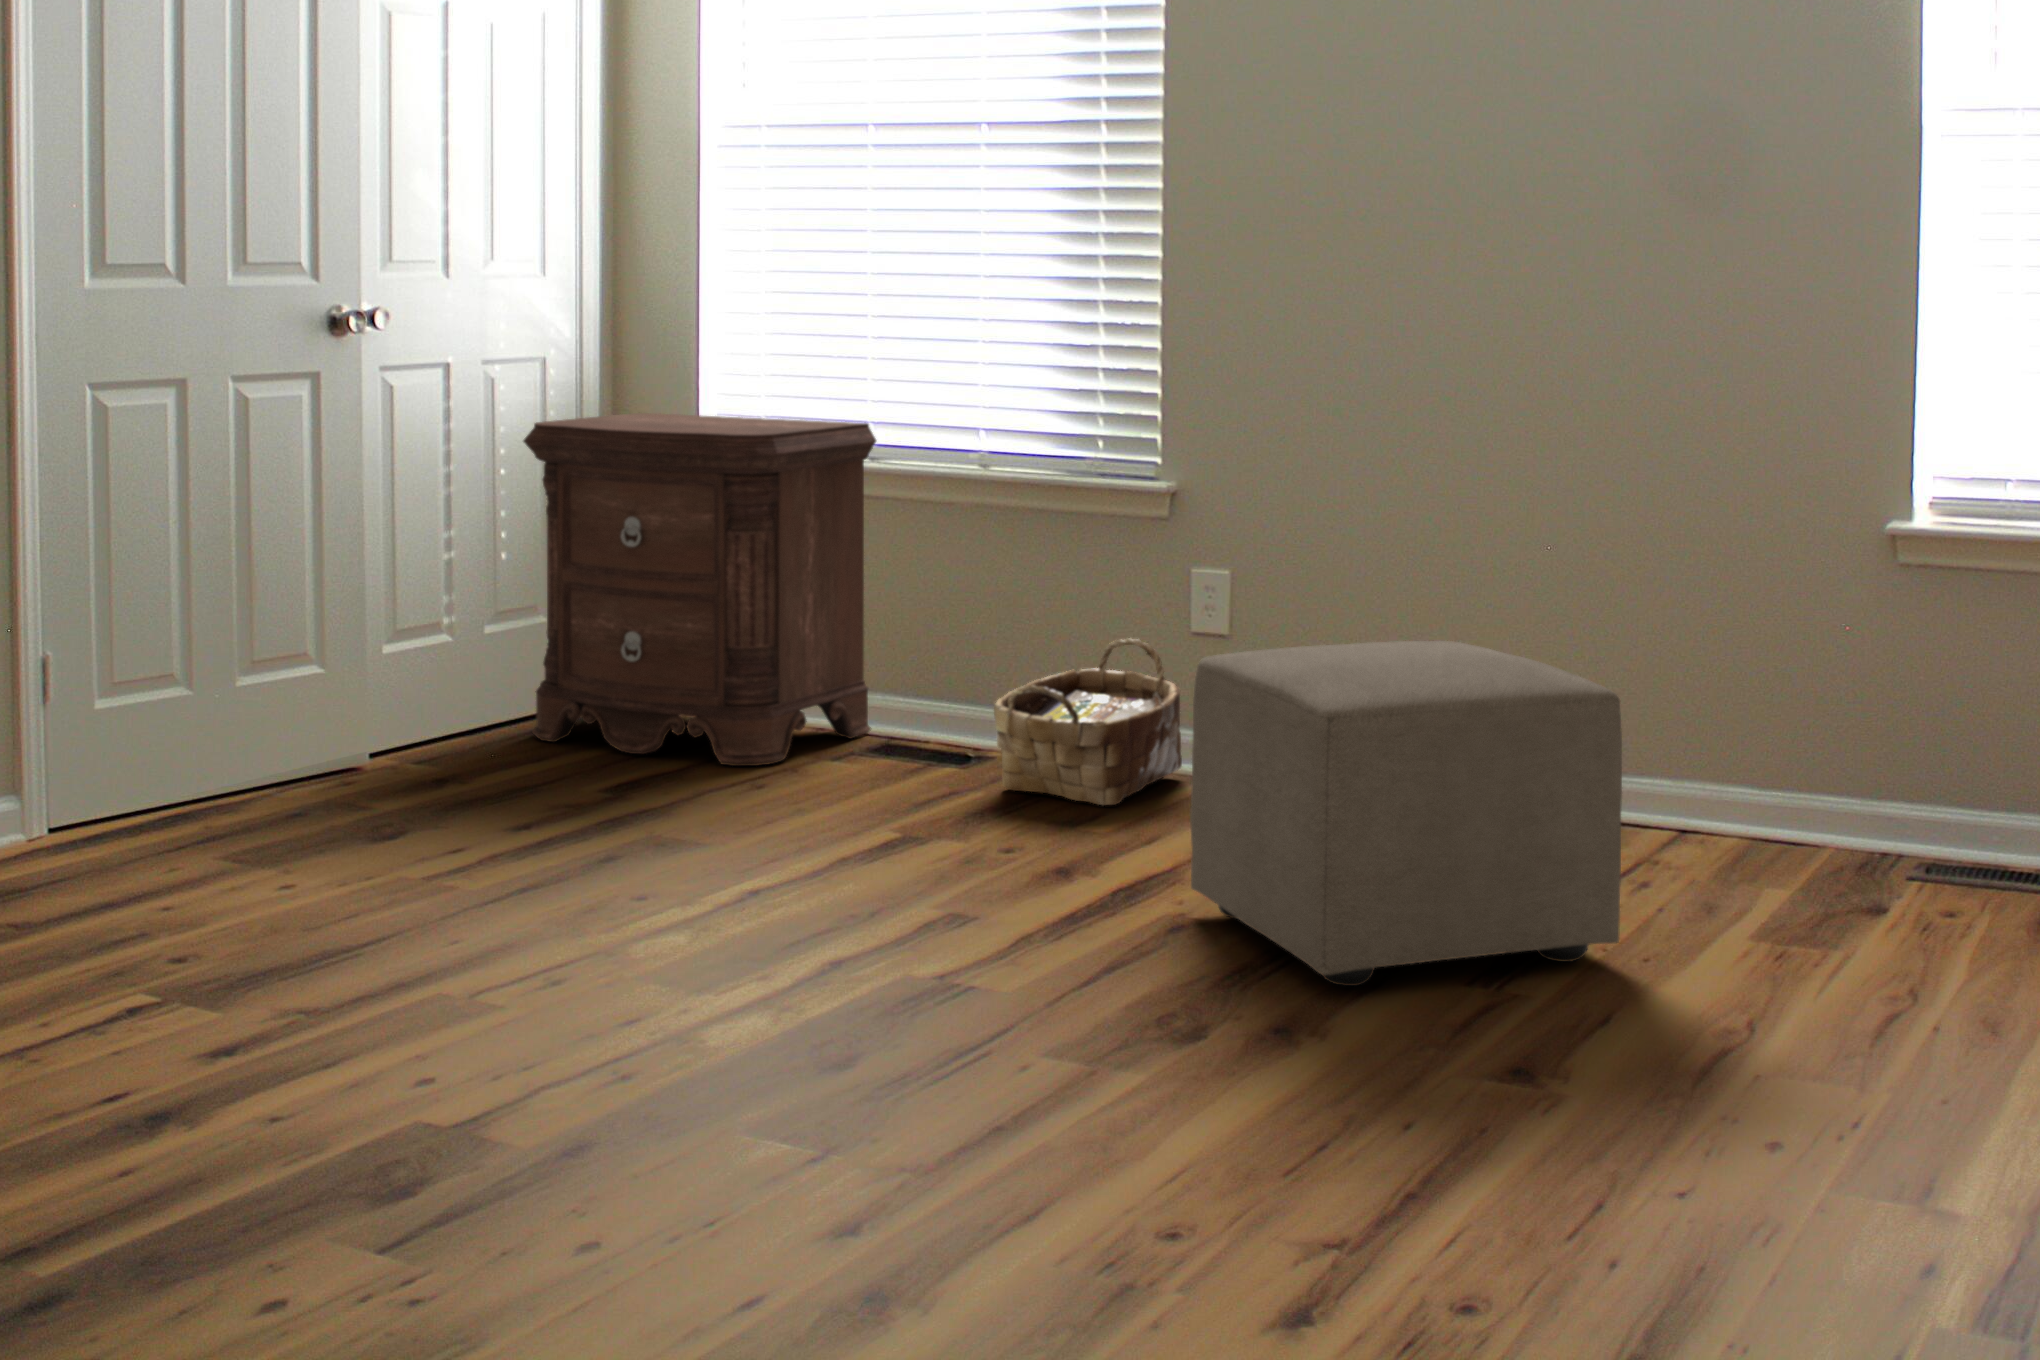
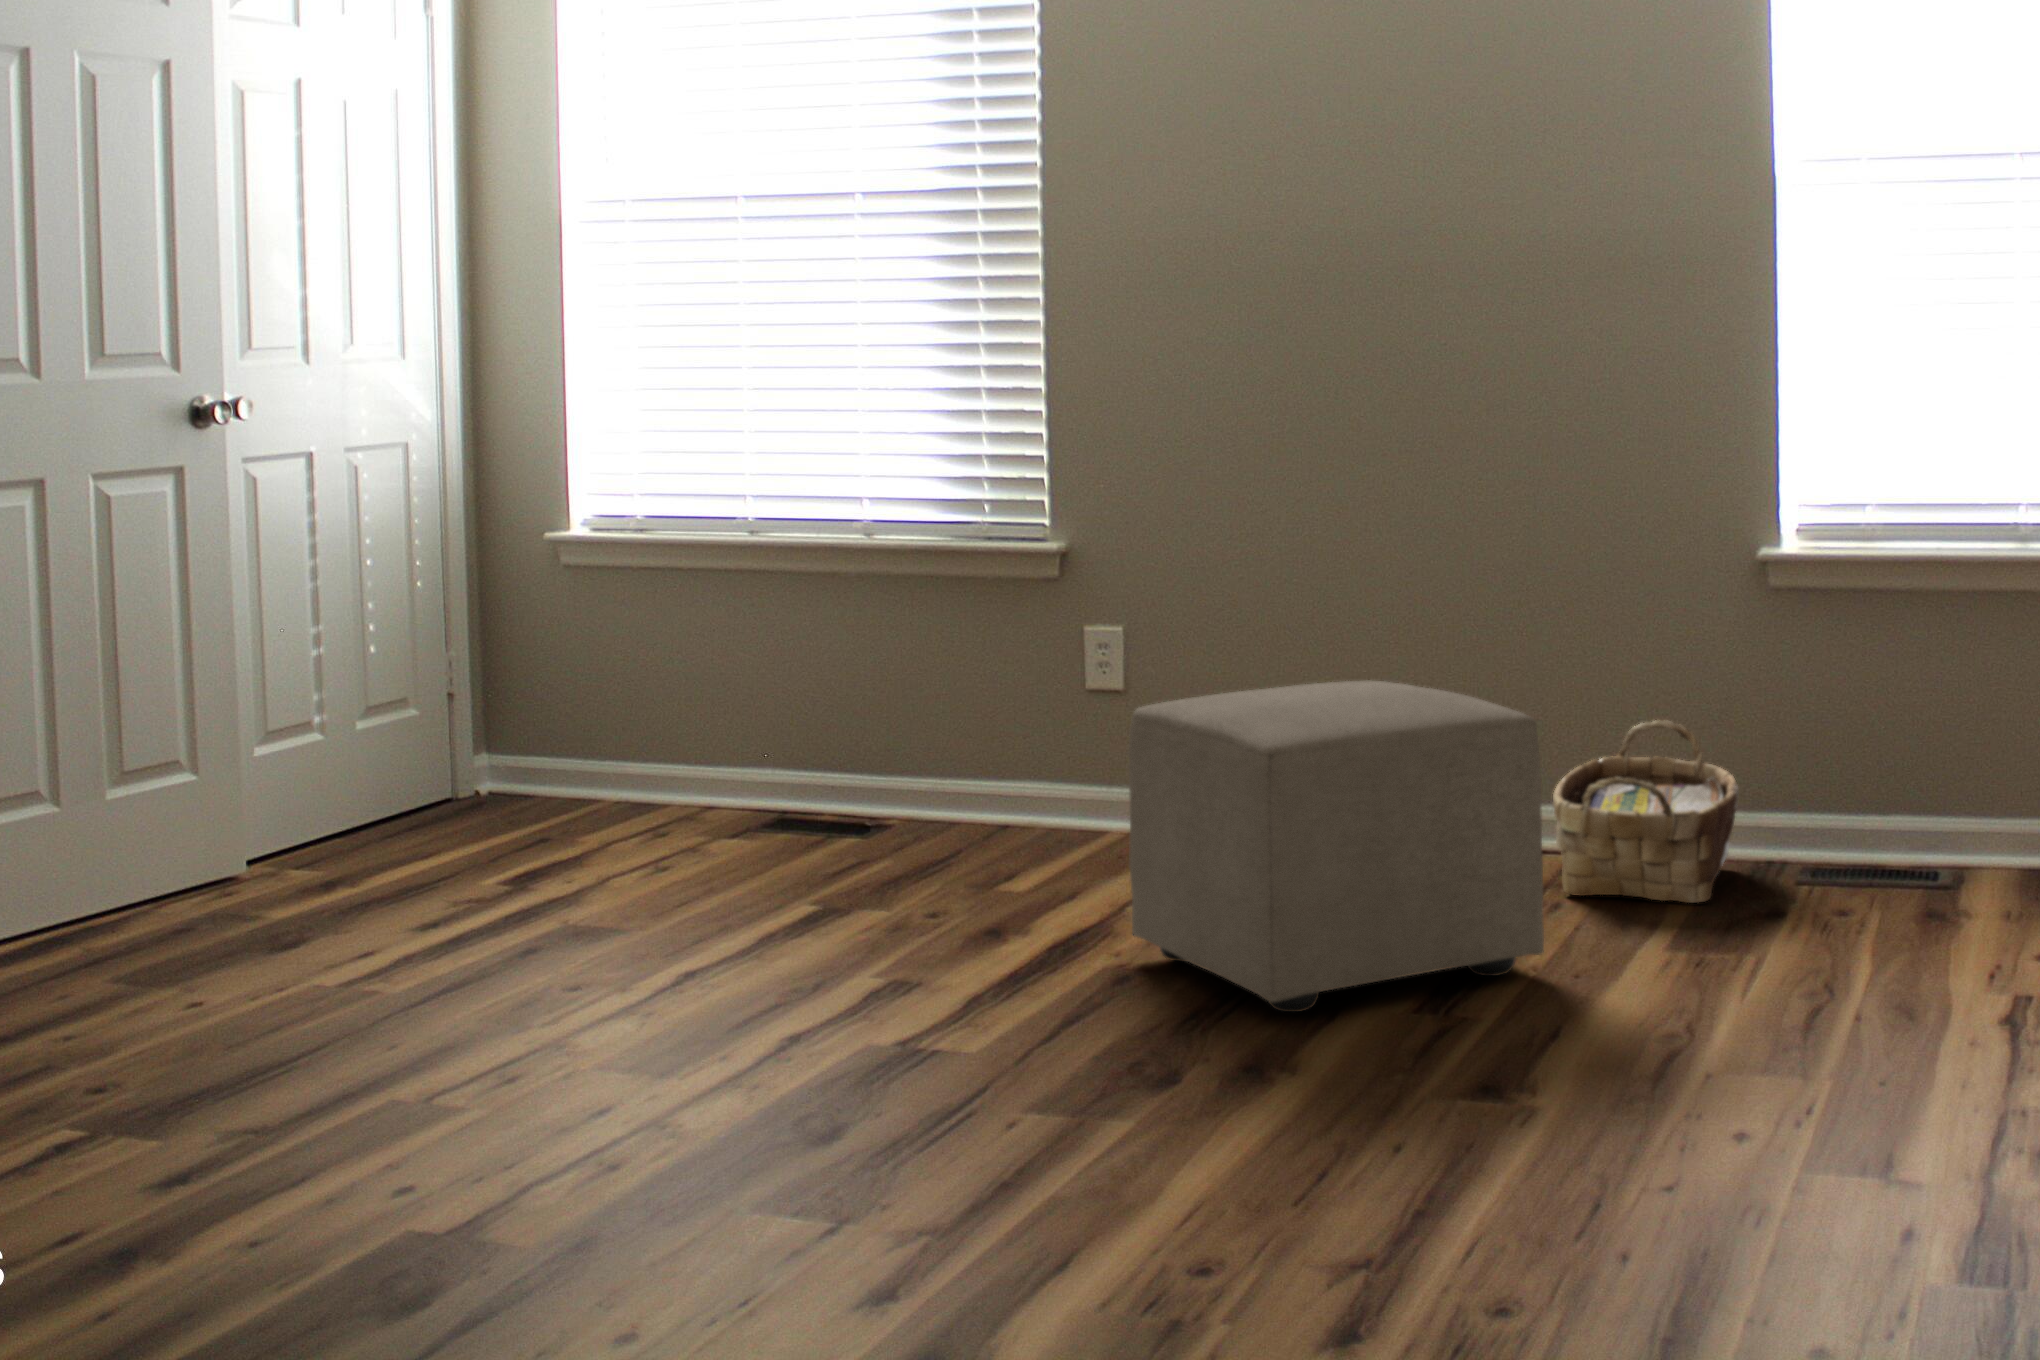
nightstand: present [524,413,876,766] -> none [396,496,778,855]
woven basket: present [994,638,1182,805] -> present [1553,720,1739,903]

